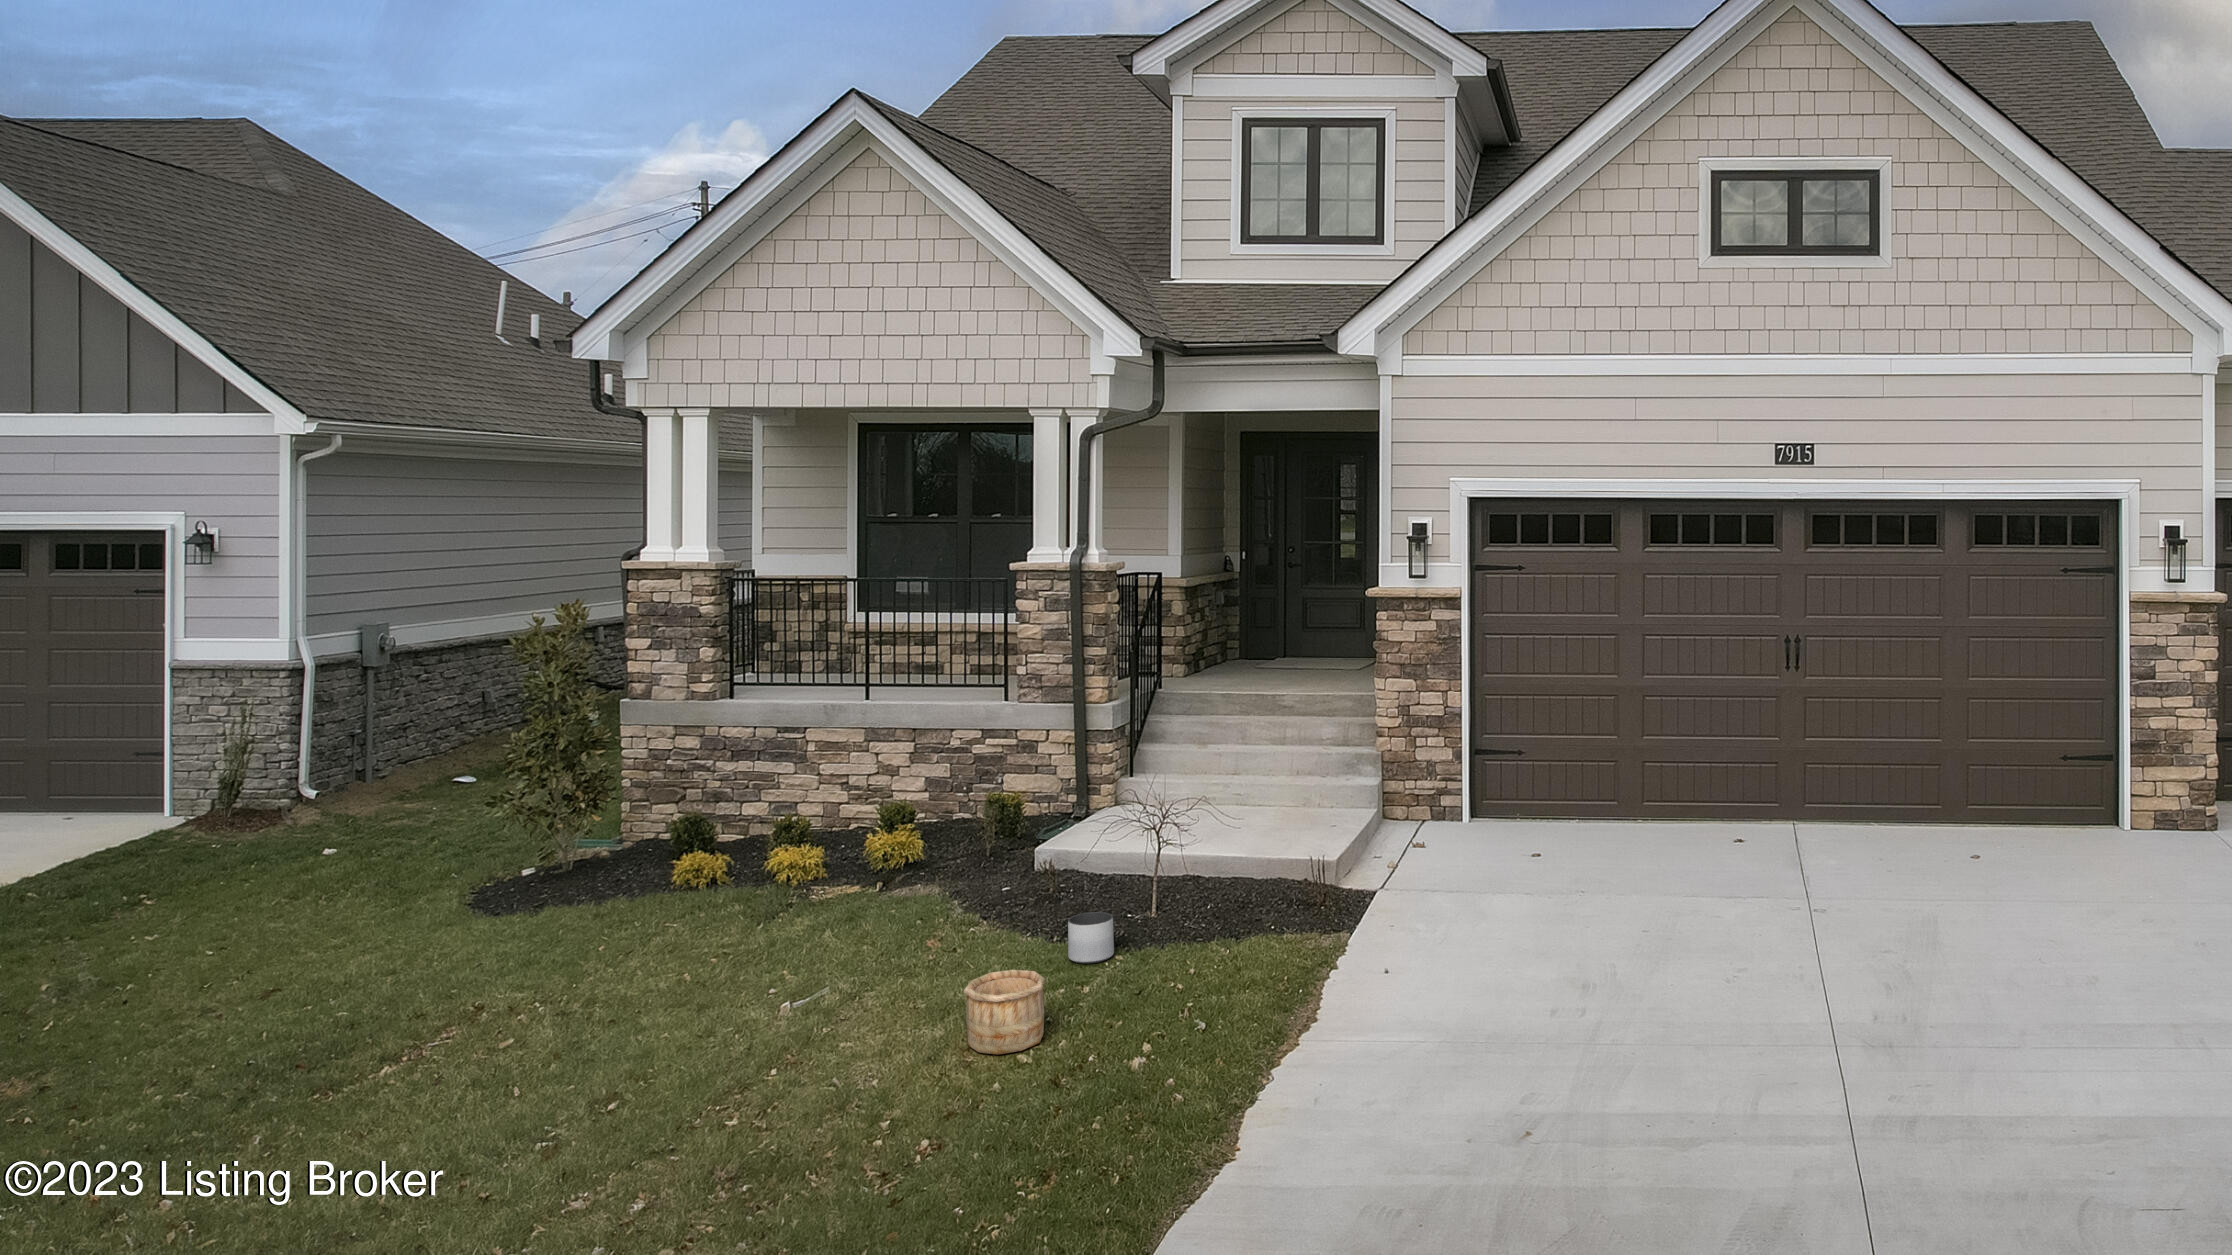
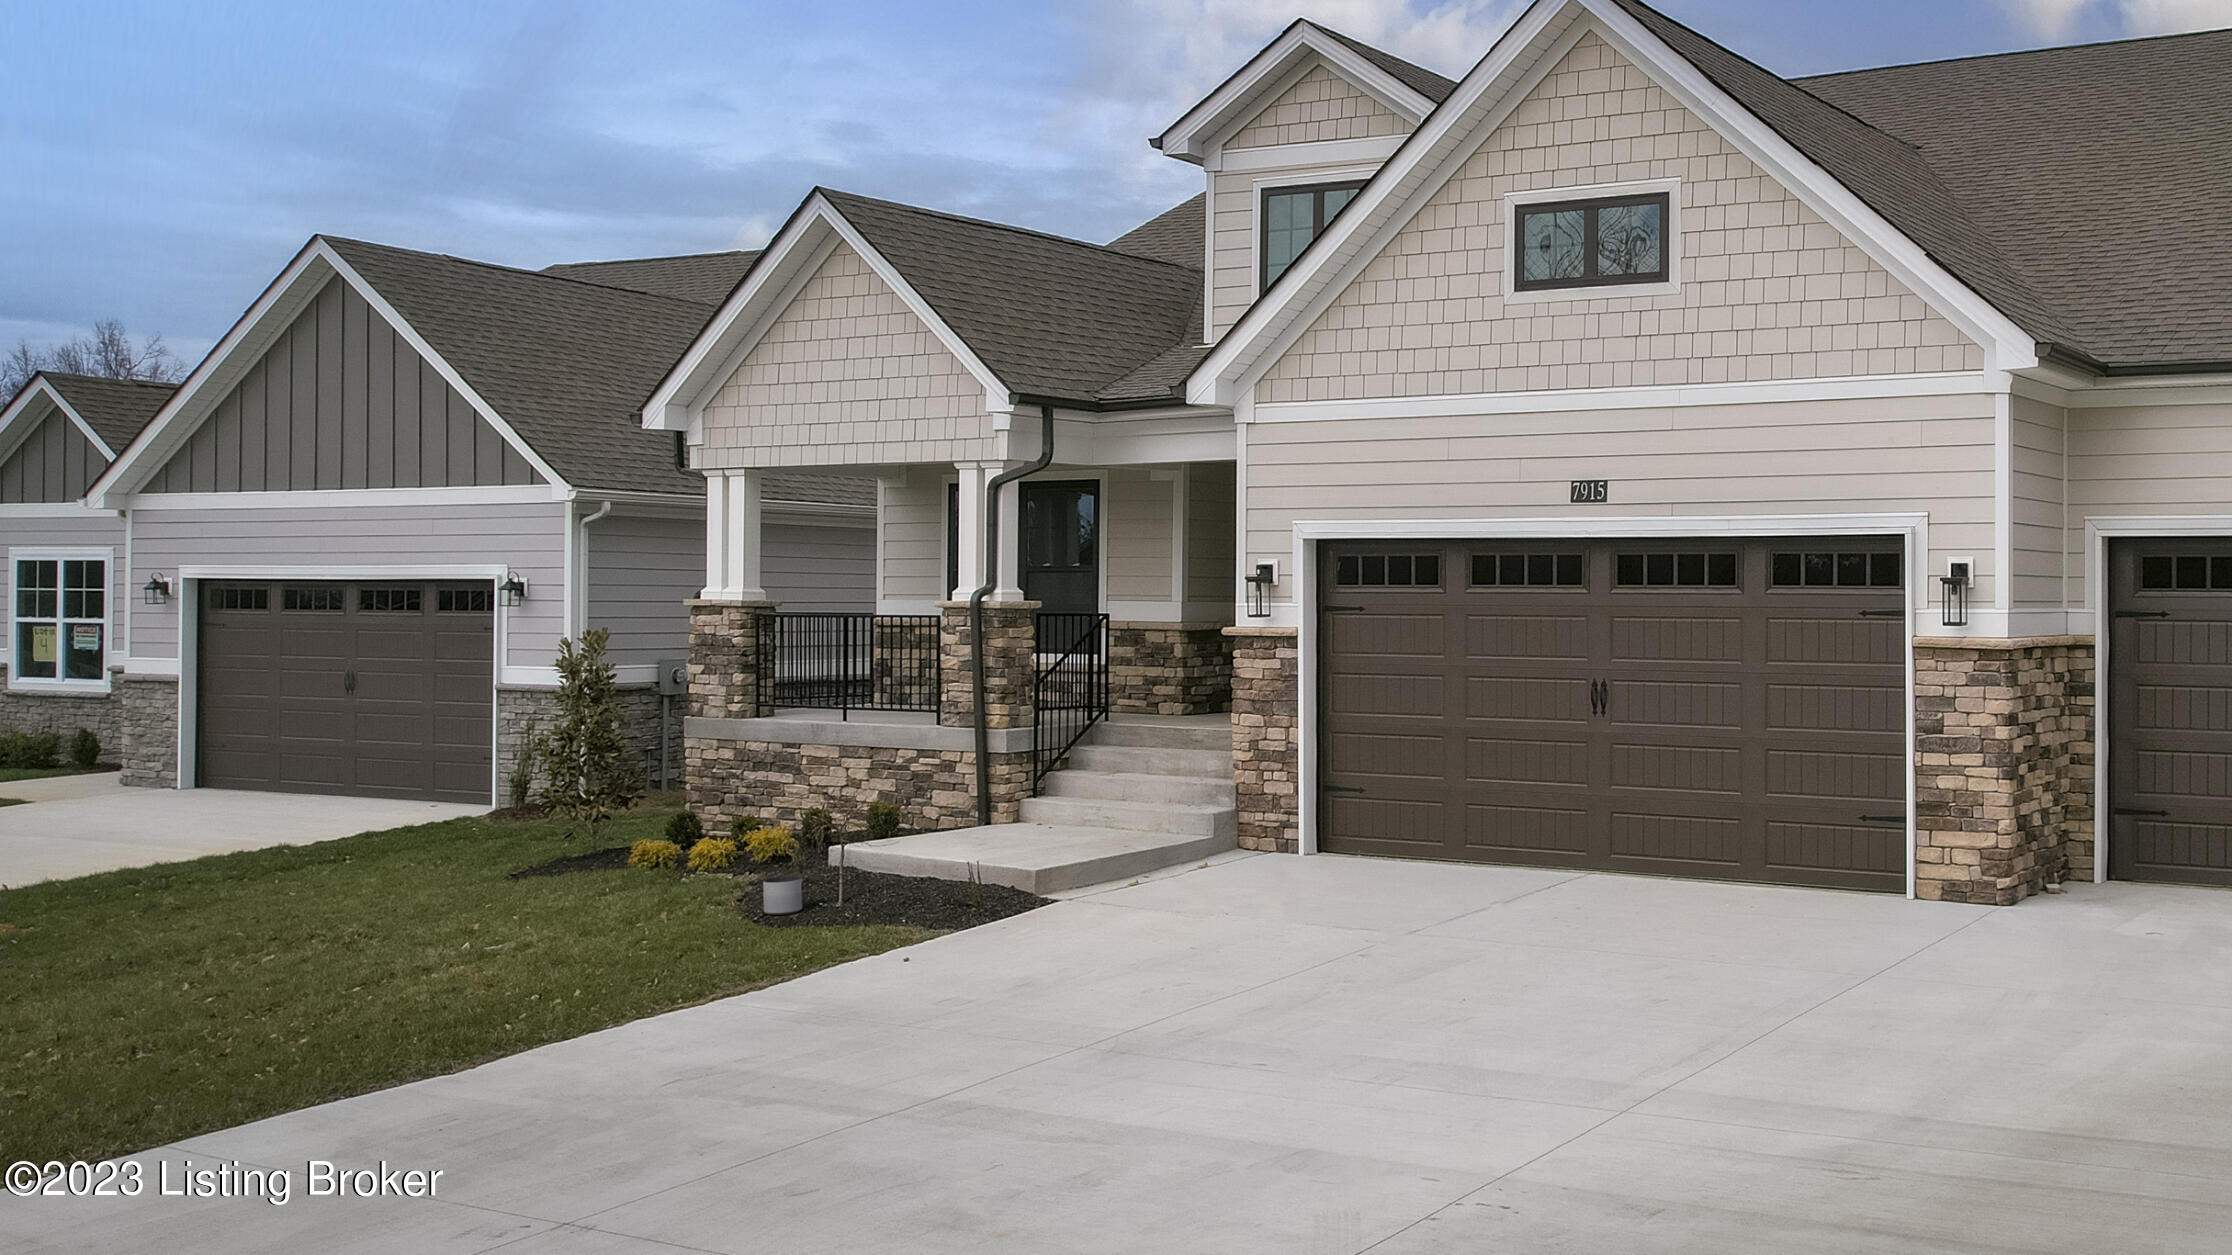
wooden bucket: present [964,970,1045,1055] -> none [605,898,669,955]

